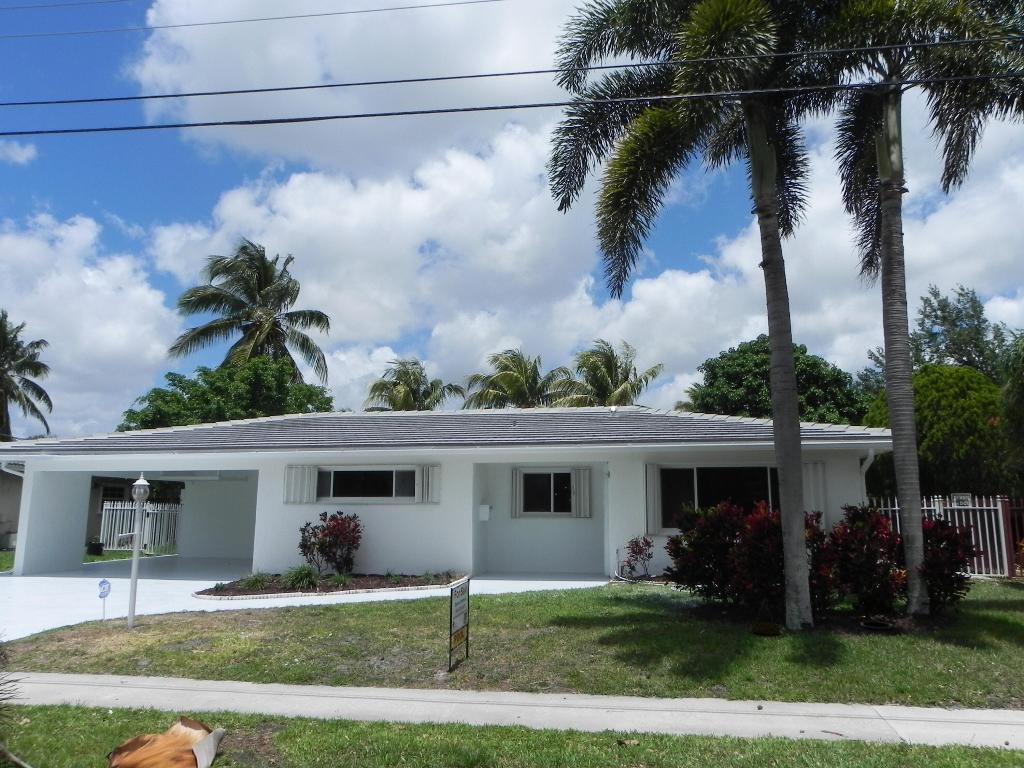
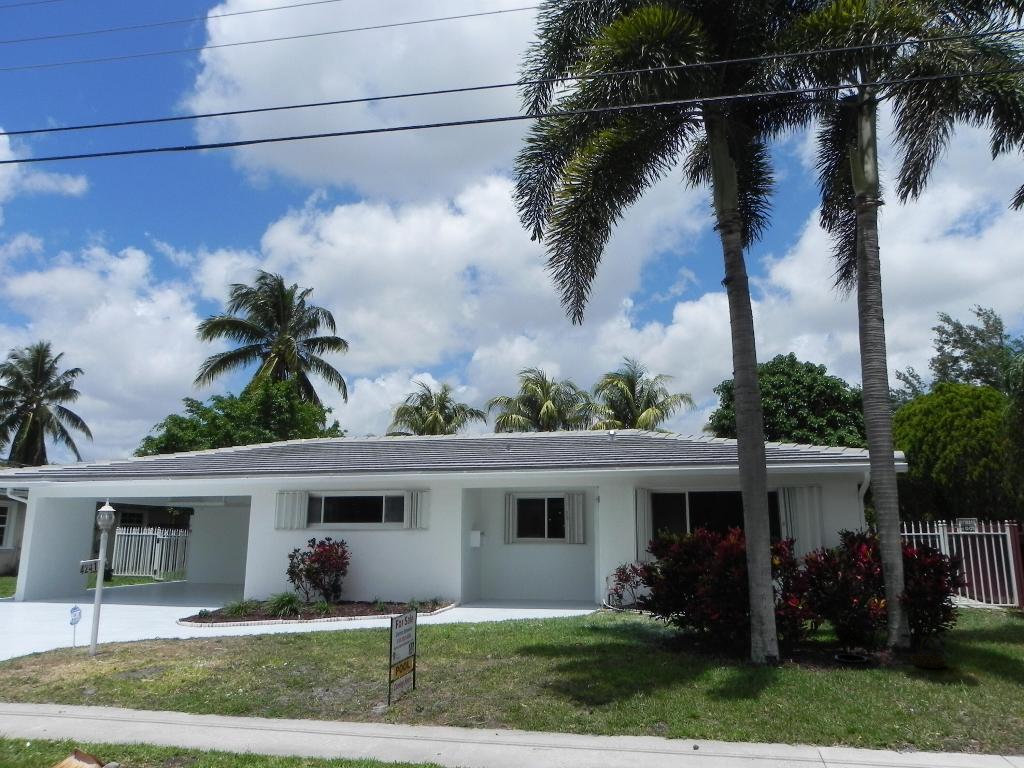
basket: present [750,605,781,635] -> present [910,637,946,668]

